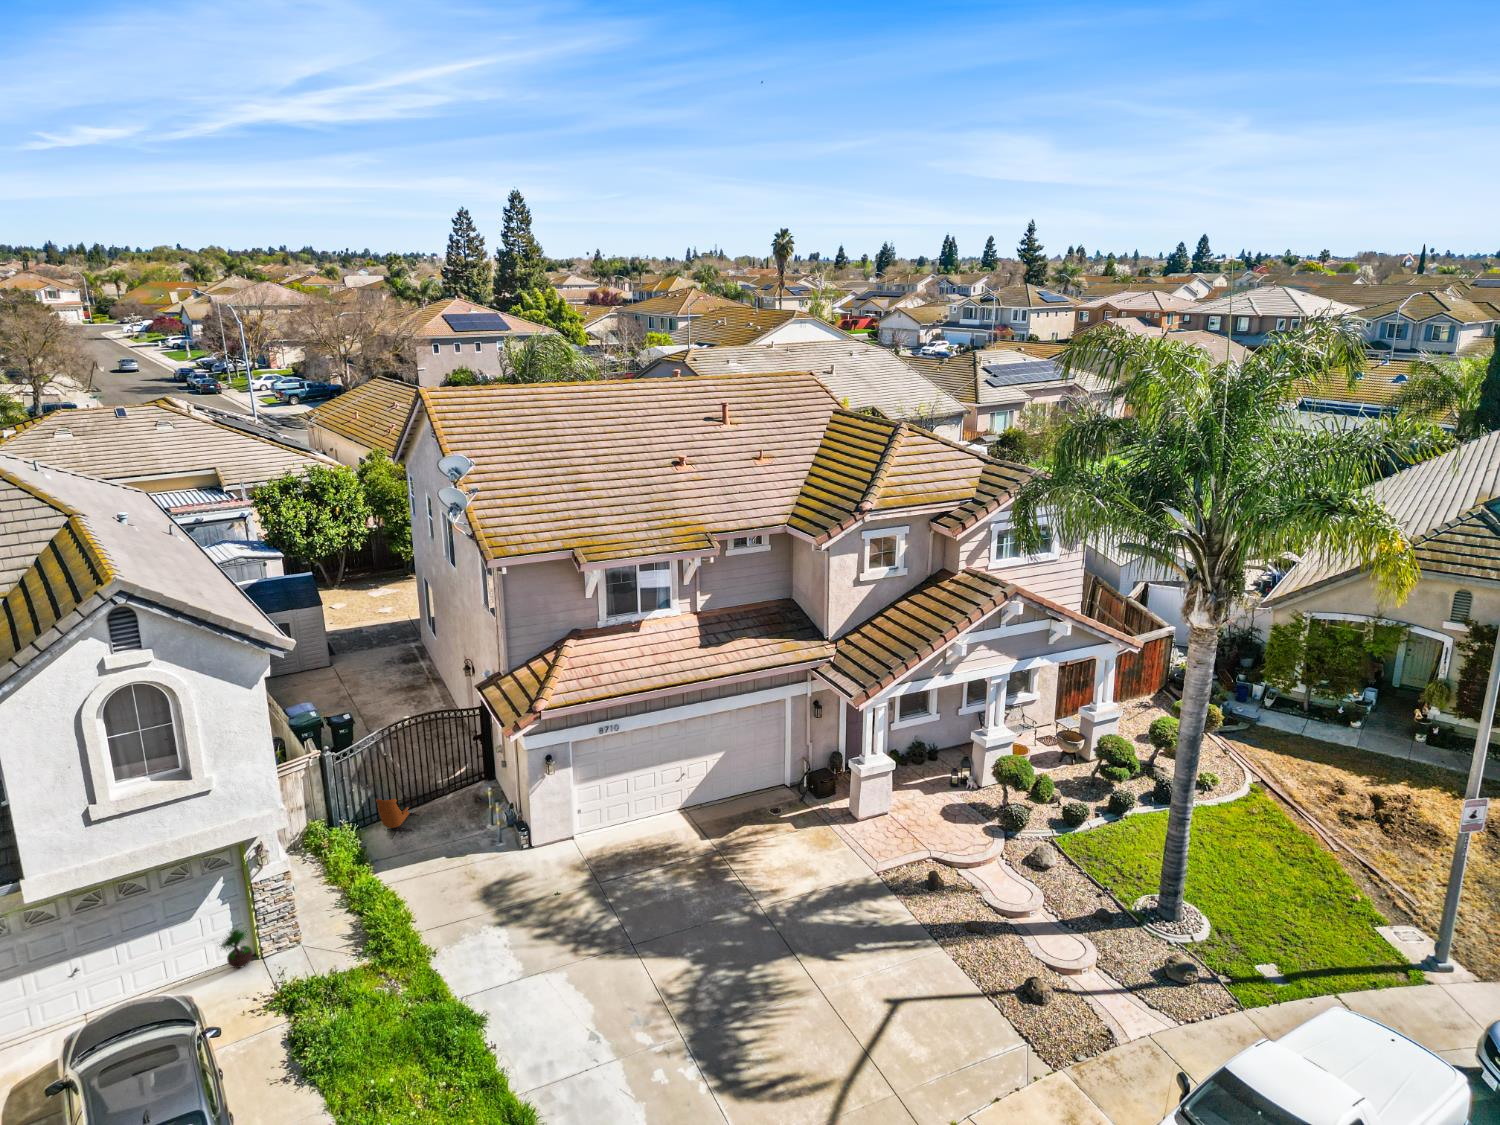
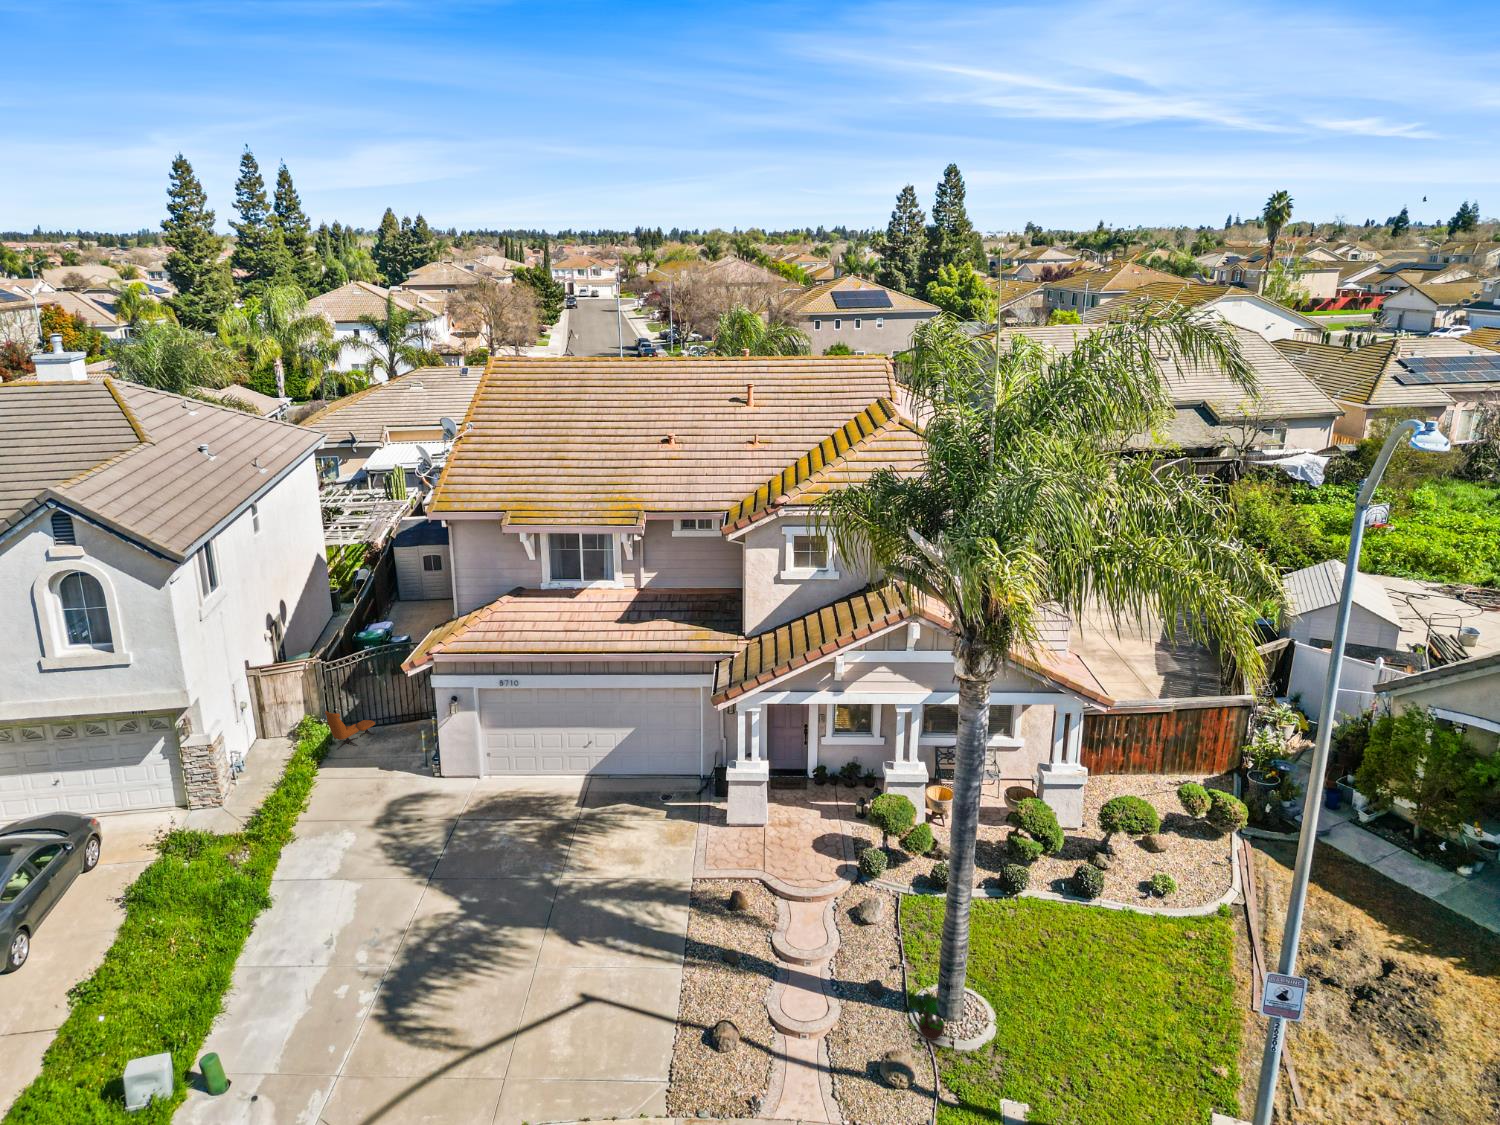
potted tree: present [221,928,252,968] -> present [912,993,944,1040]

